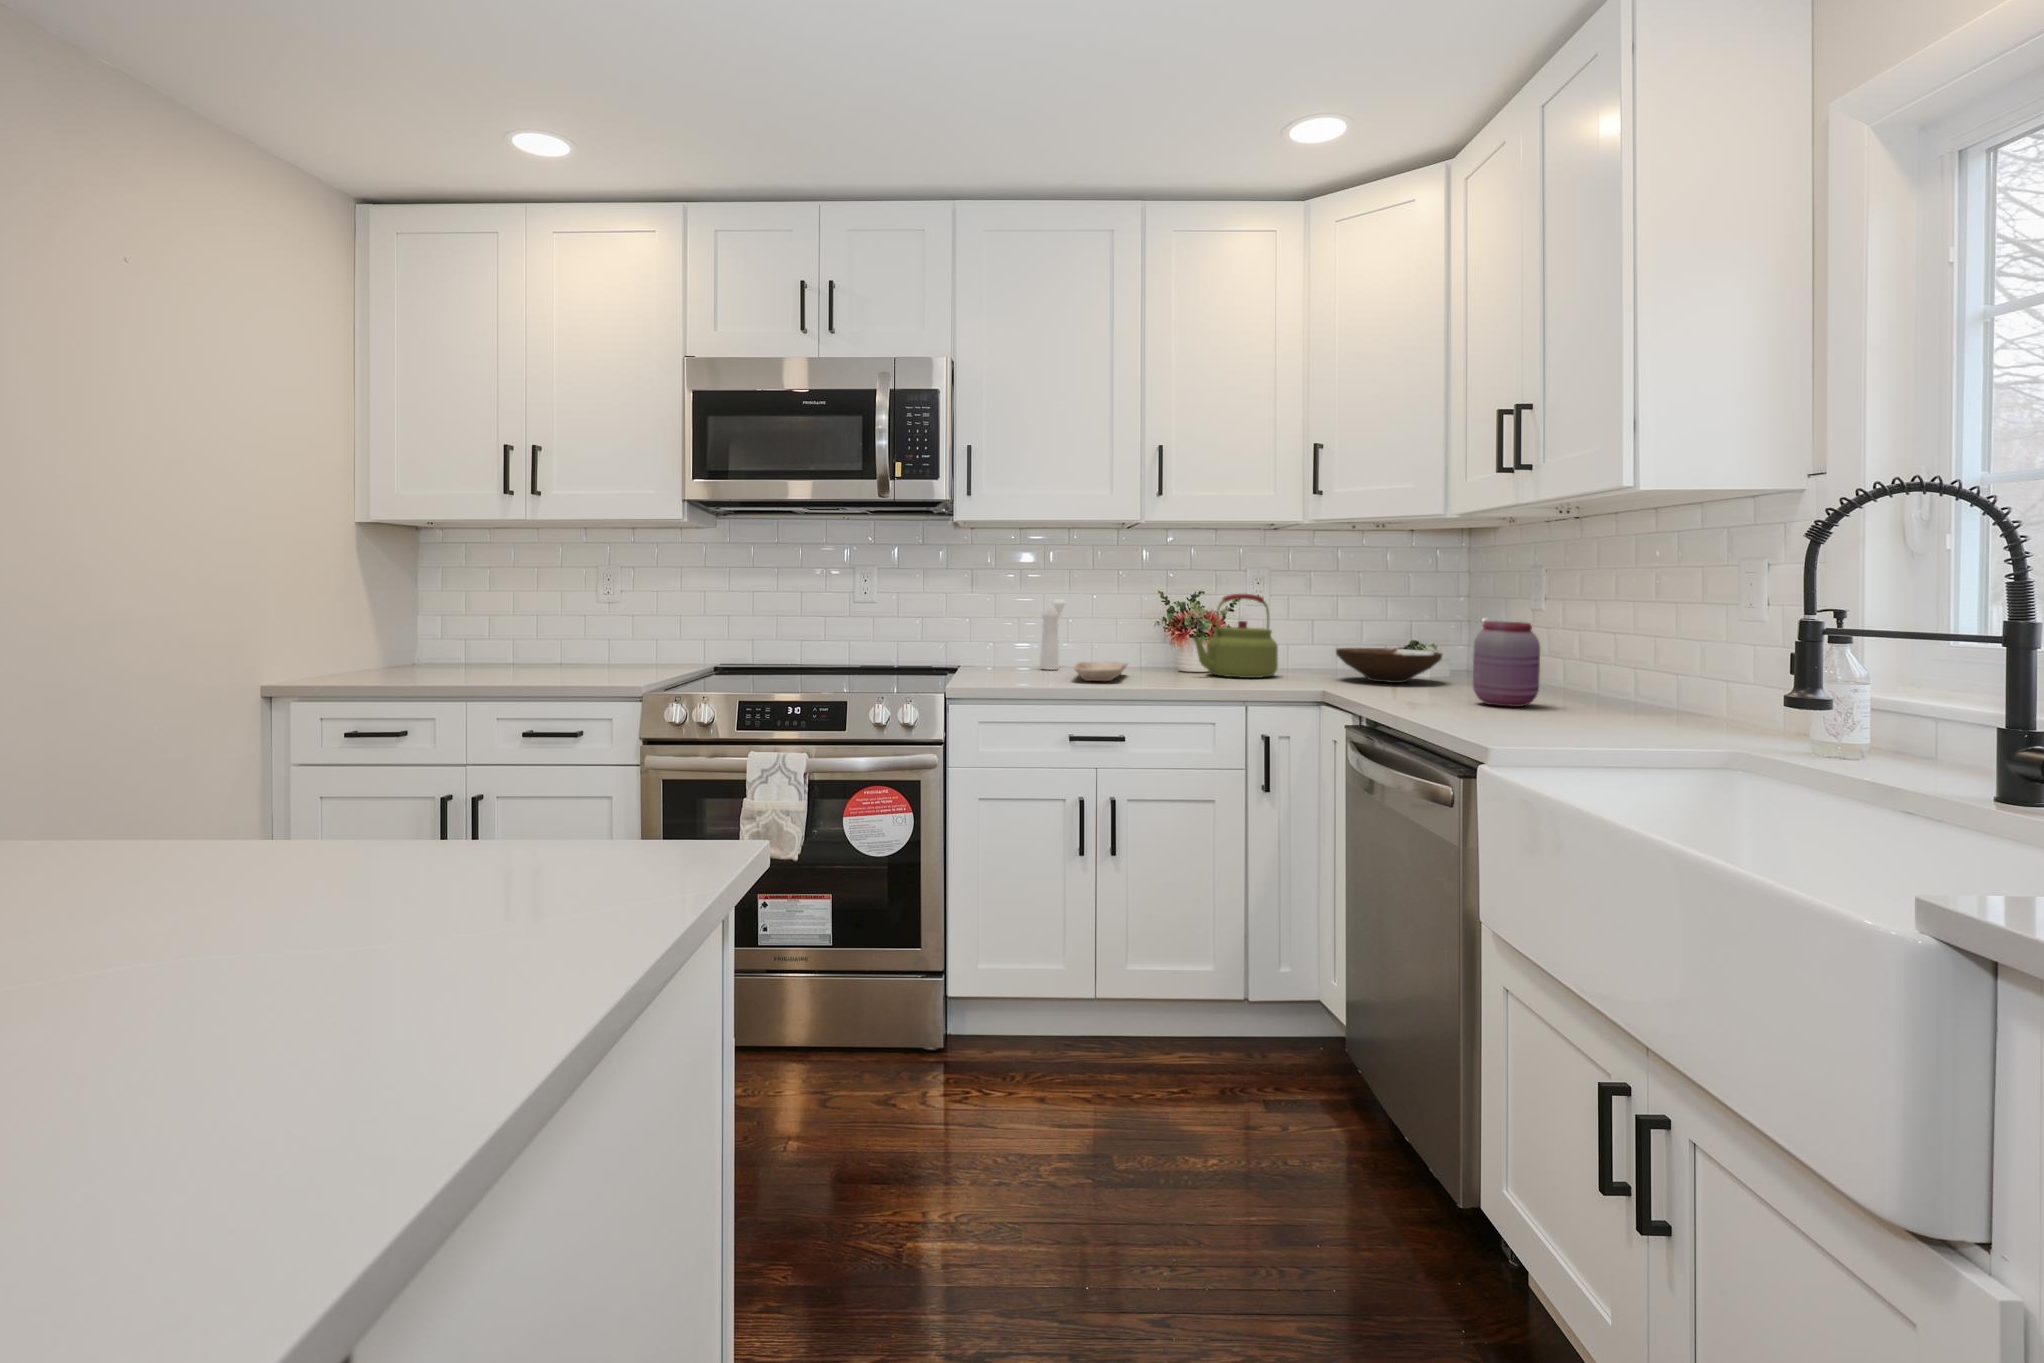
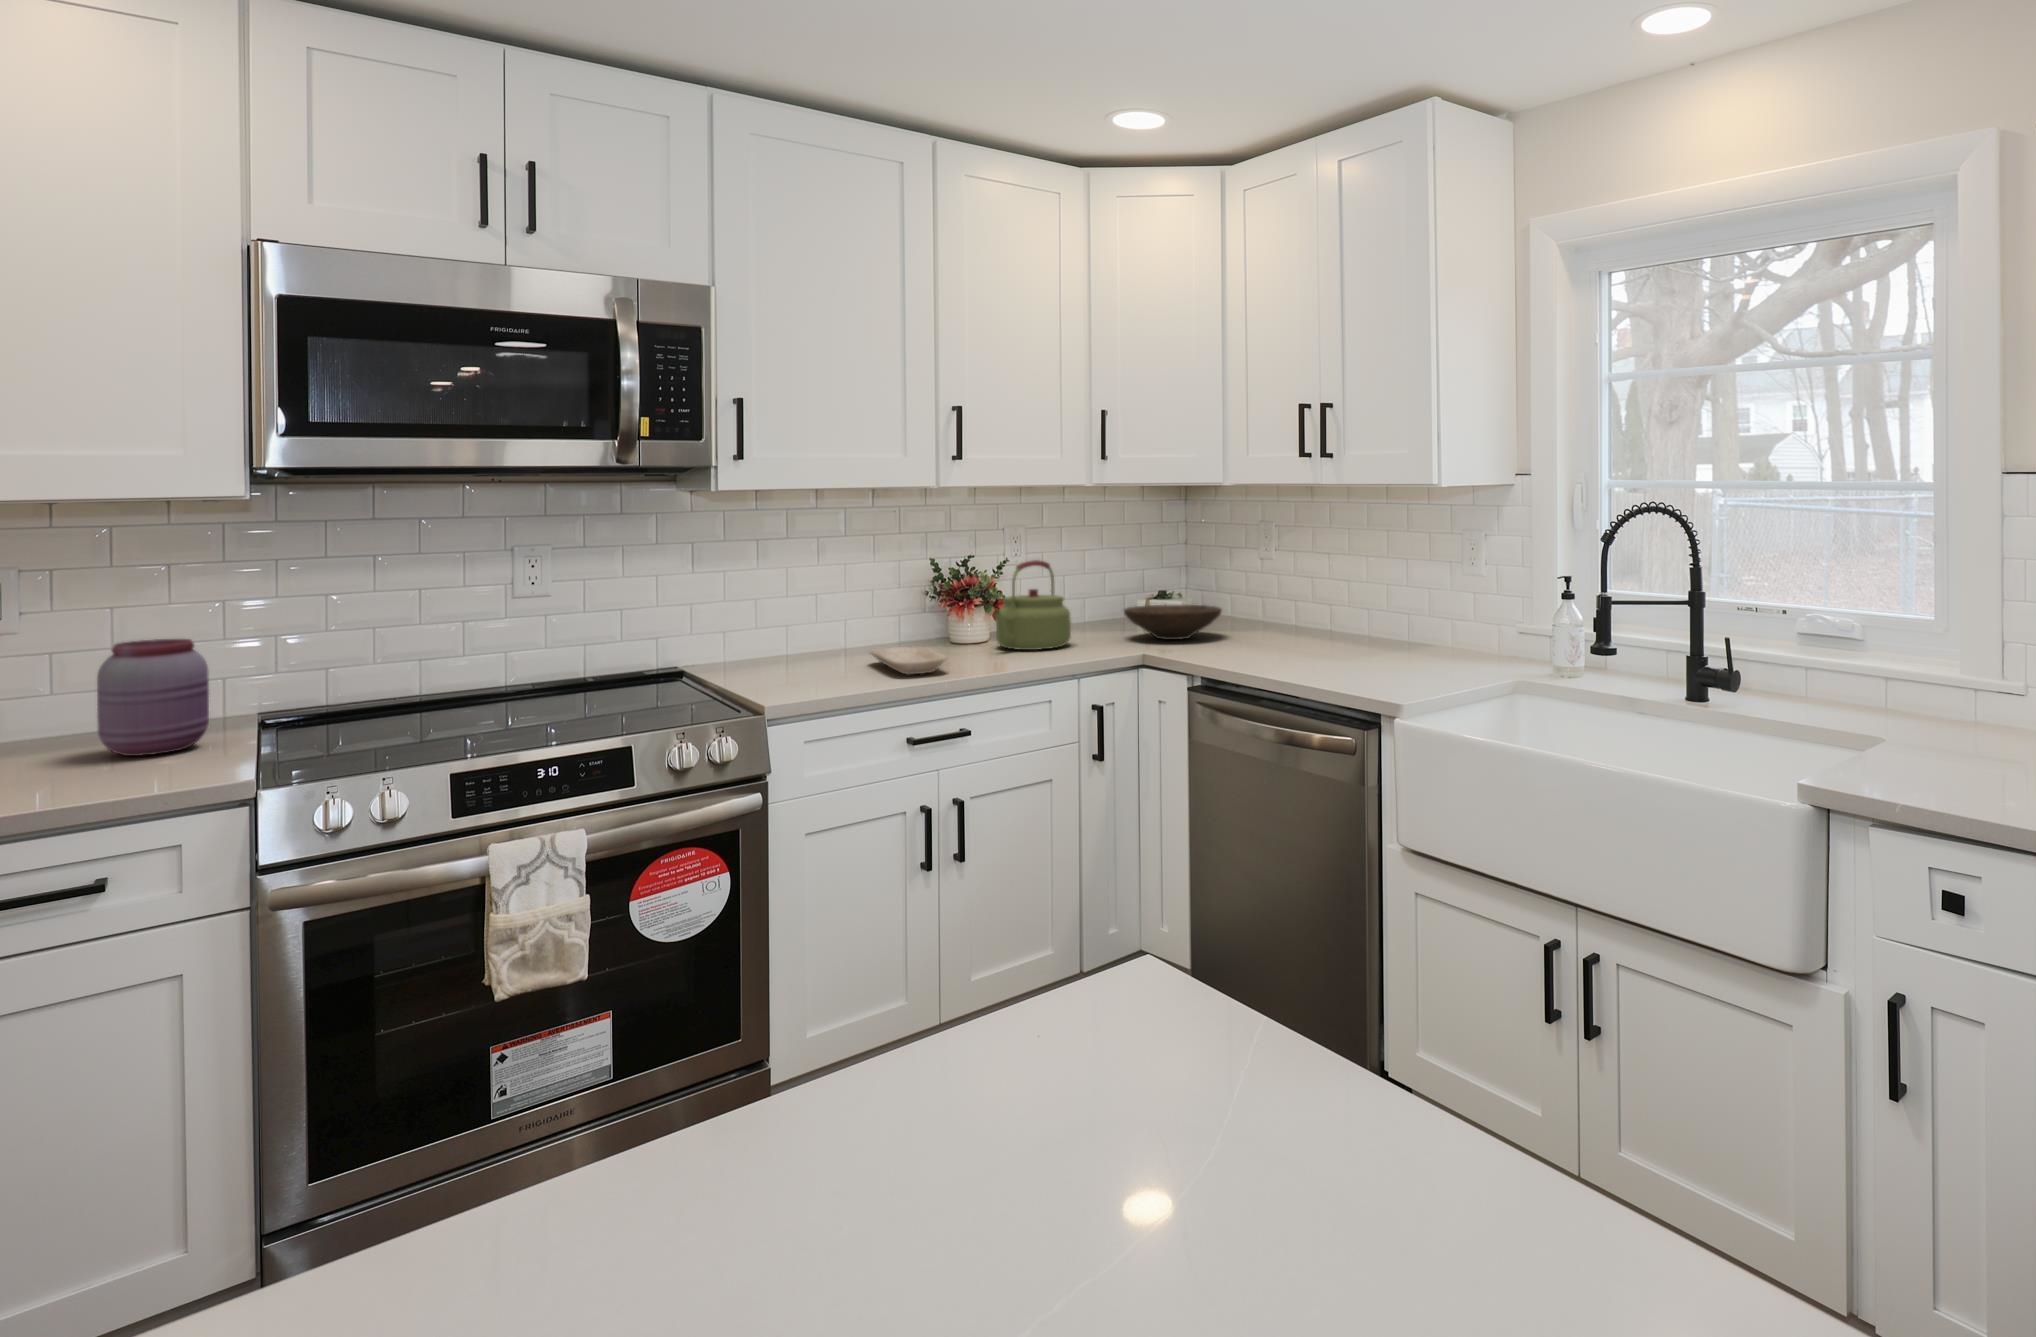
pepper mill: present [1040,599,1066,670] -> none [801,577,826,663]
jar: present [1473,621,1540,707] -> present [97,639,209,756]

